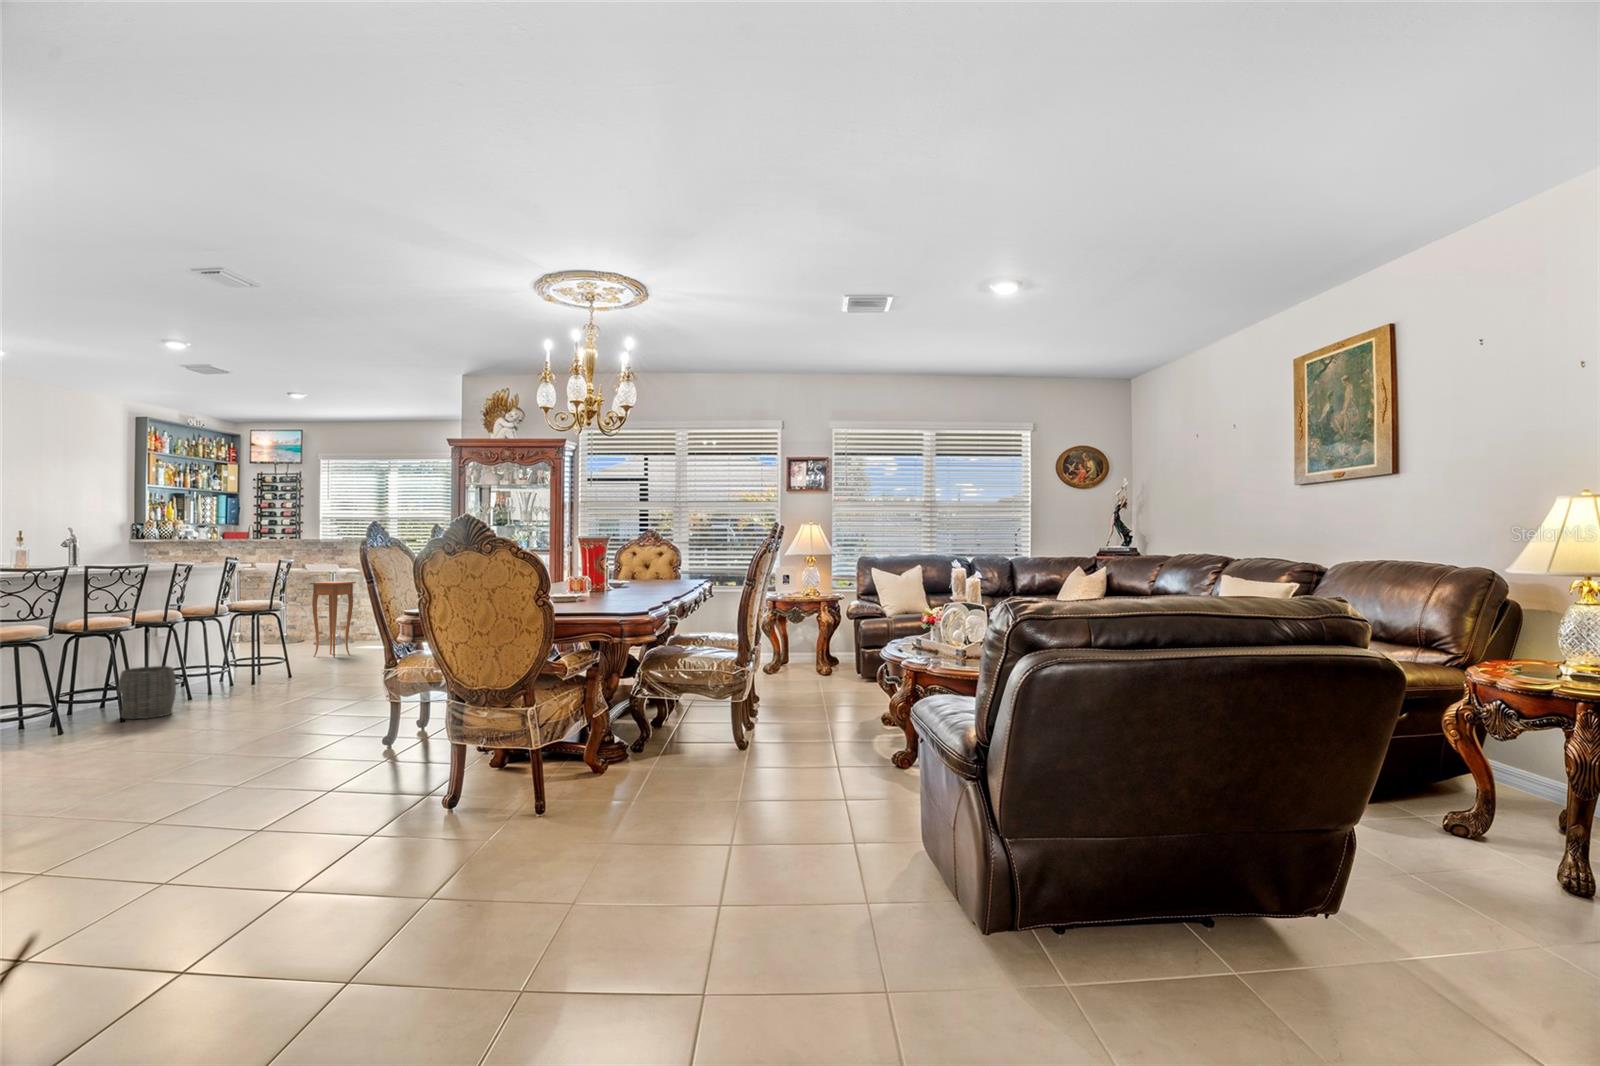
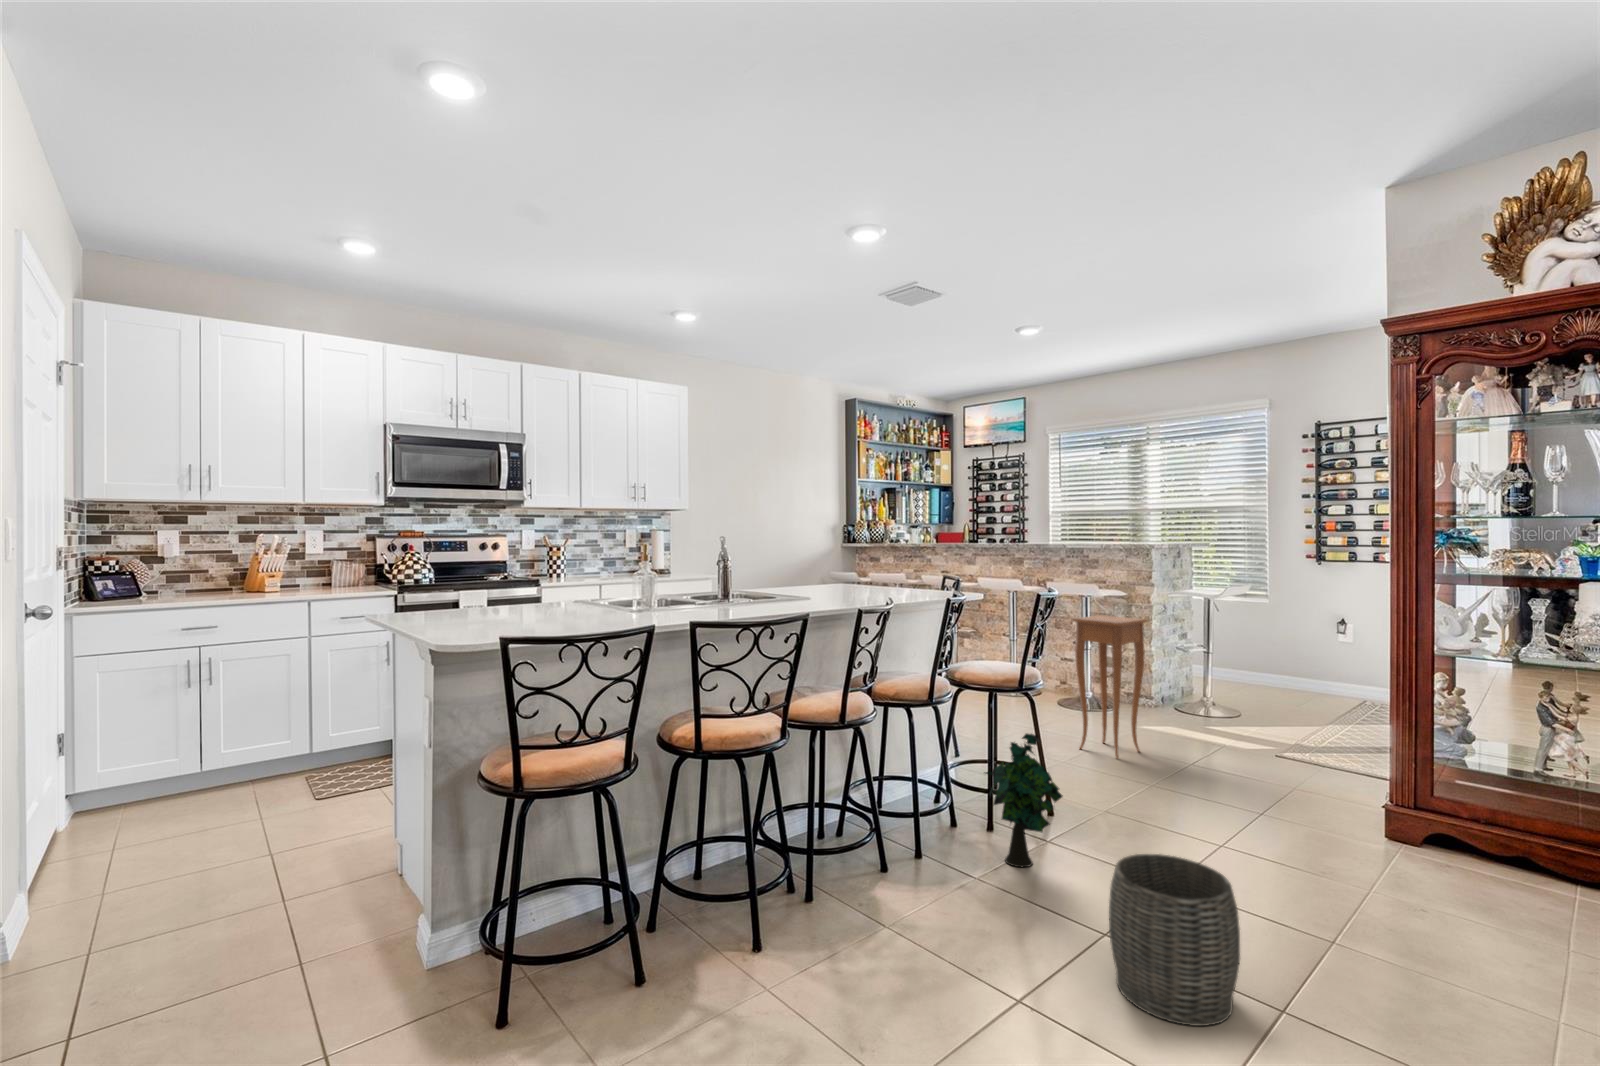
decorative plant: none [242,625,282,686] -> present [984,734,1063,867]
woven basket: present [118,666,176,719] -> present [1109,854,1240,1026]

